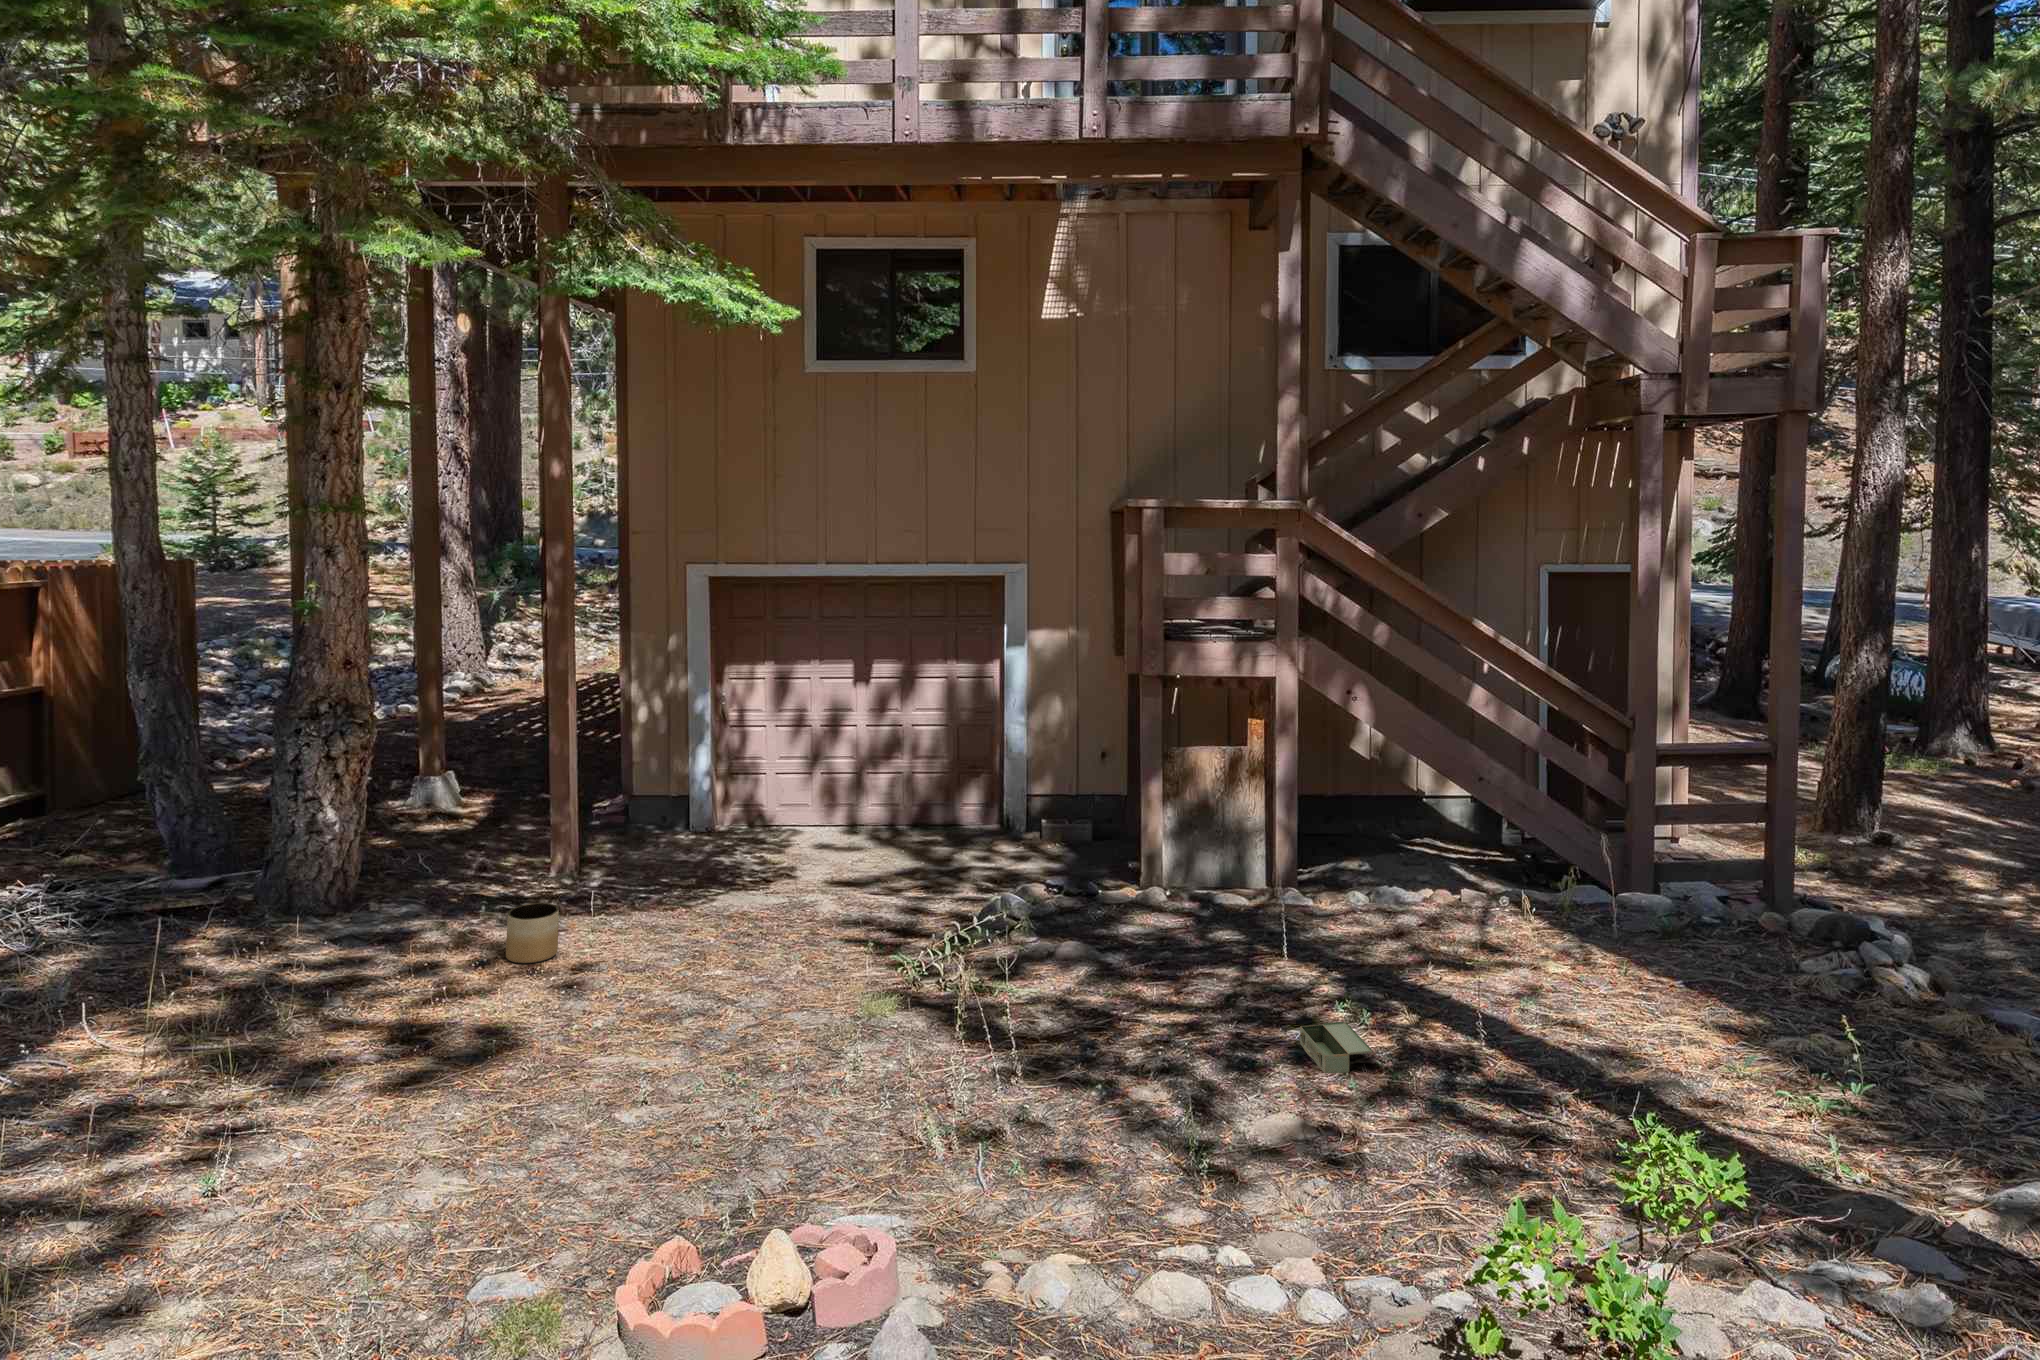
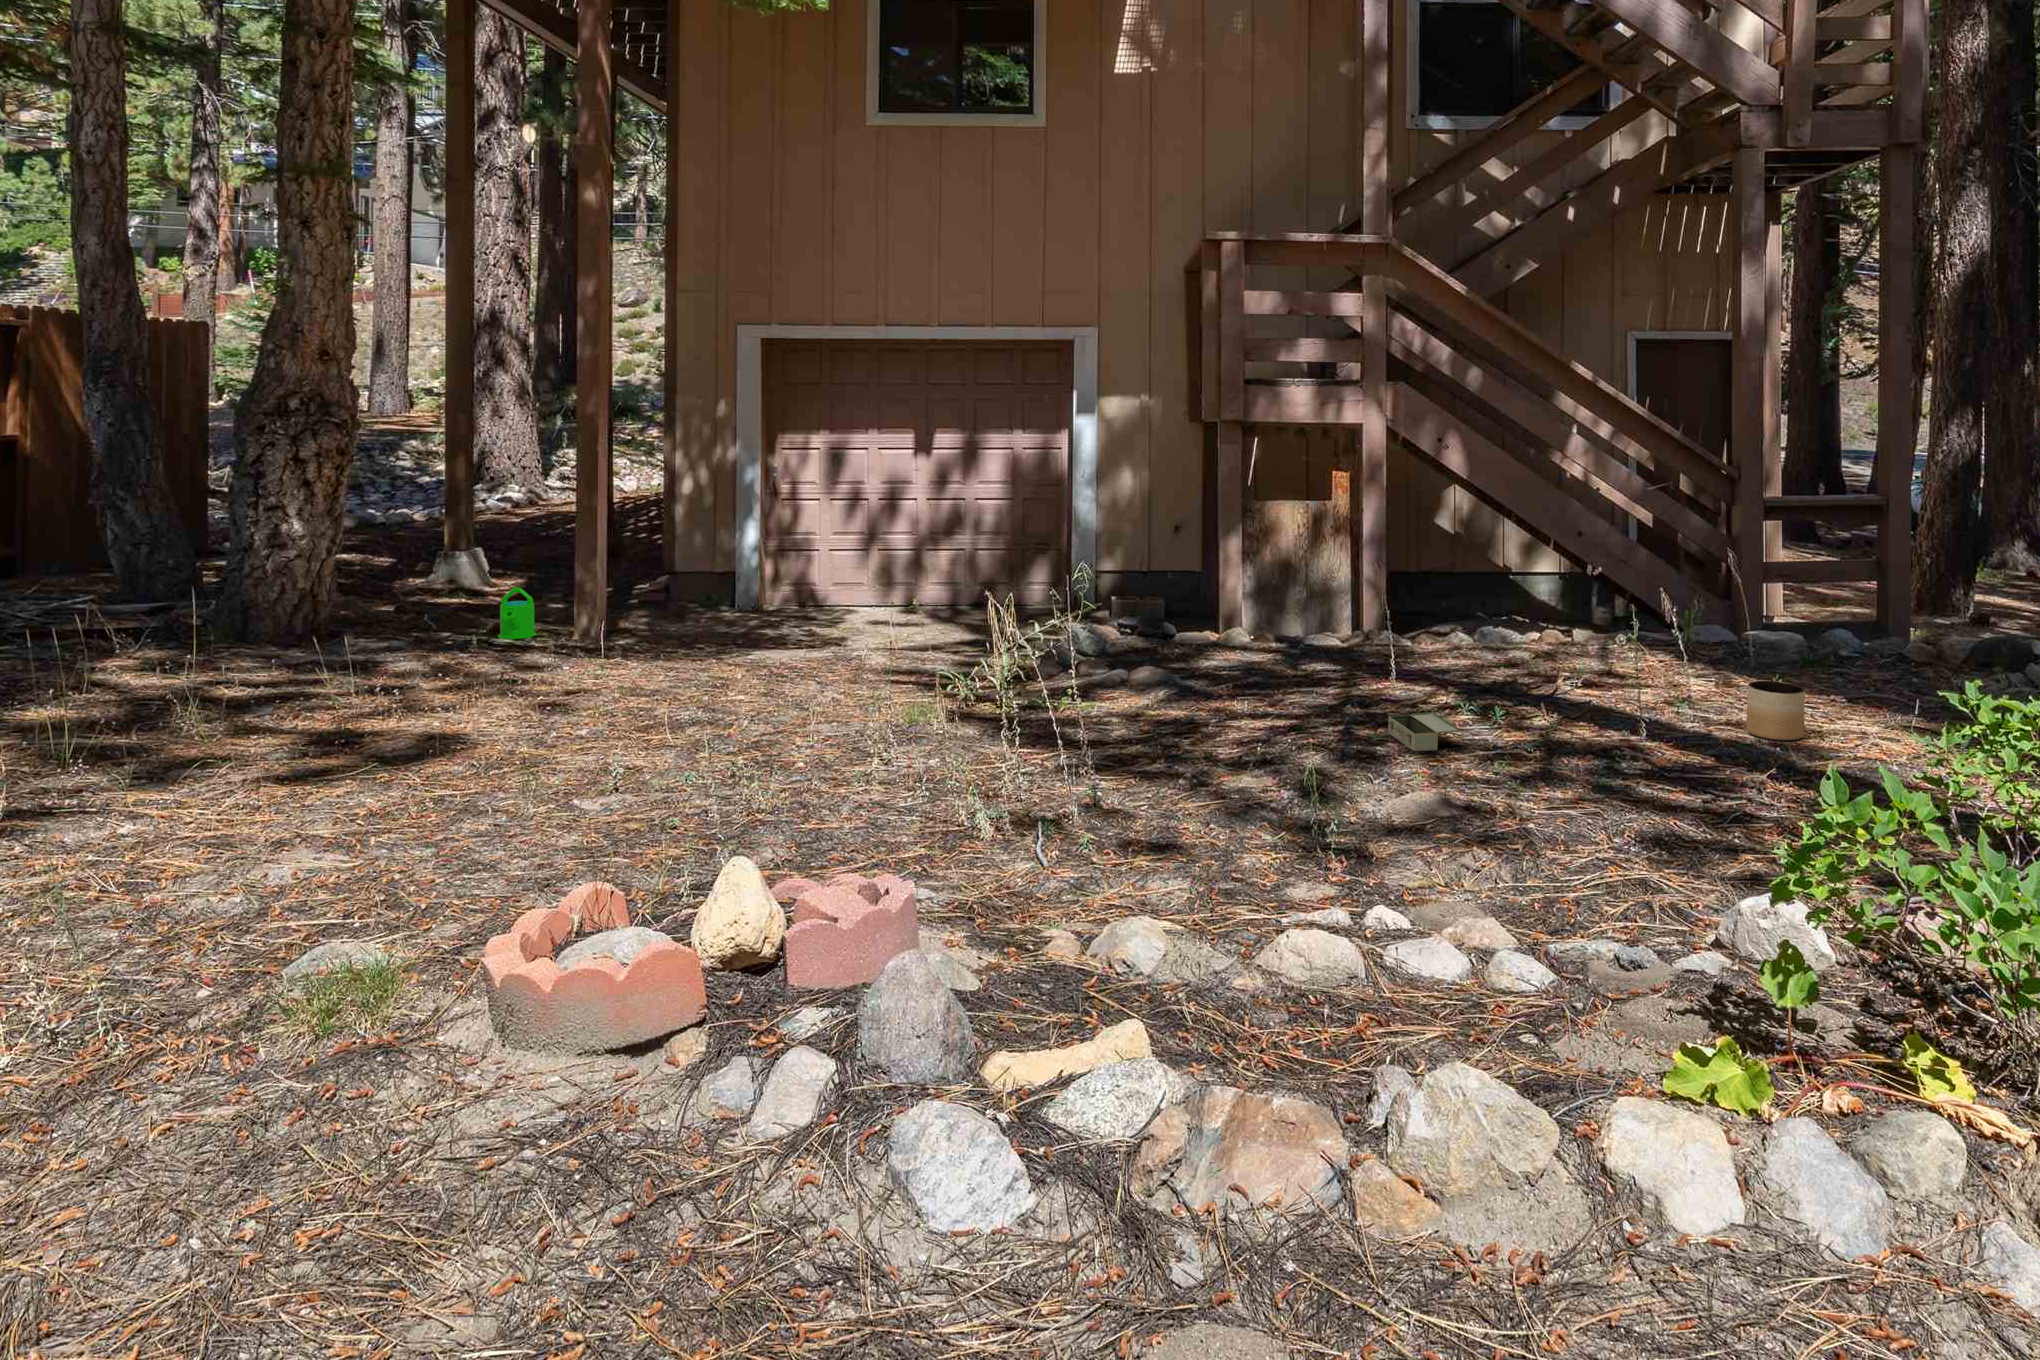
watering can: none [447,830,486,883] -> present [497,587,537,639]
planter: present [506,903,559,964] -> present [1746,681,1805,741]

